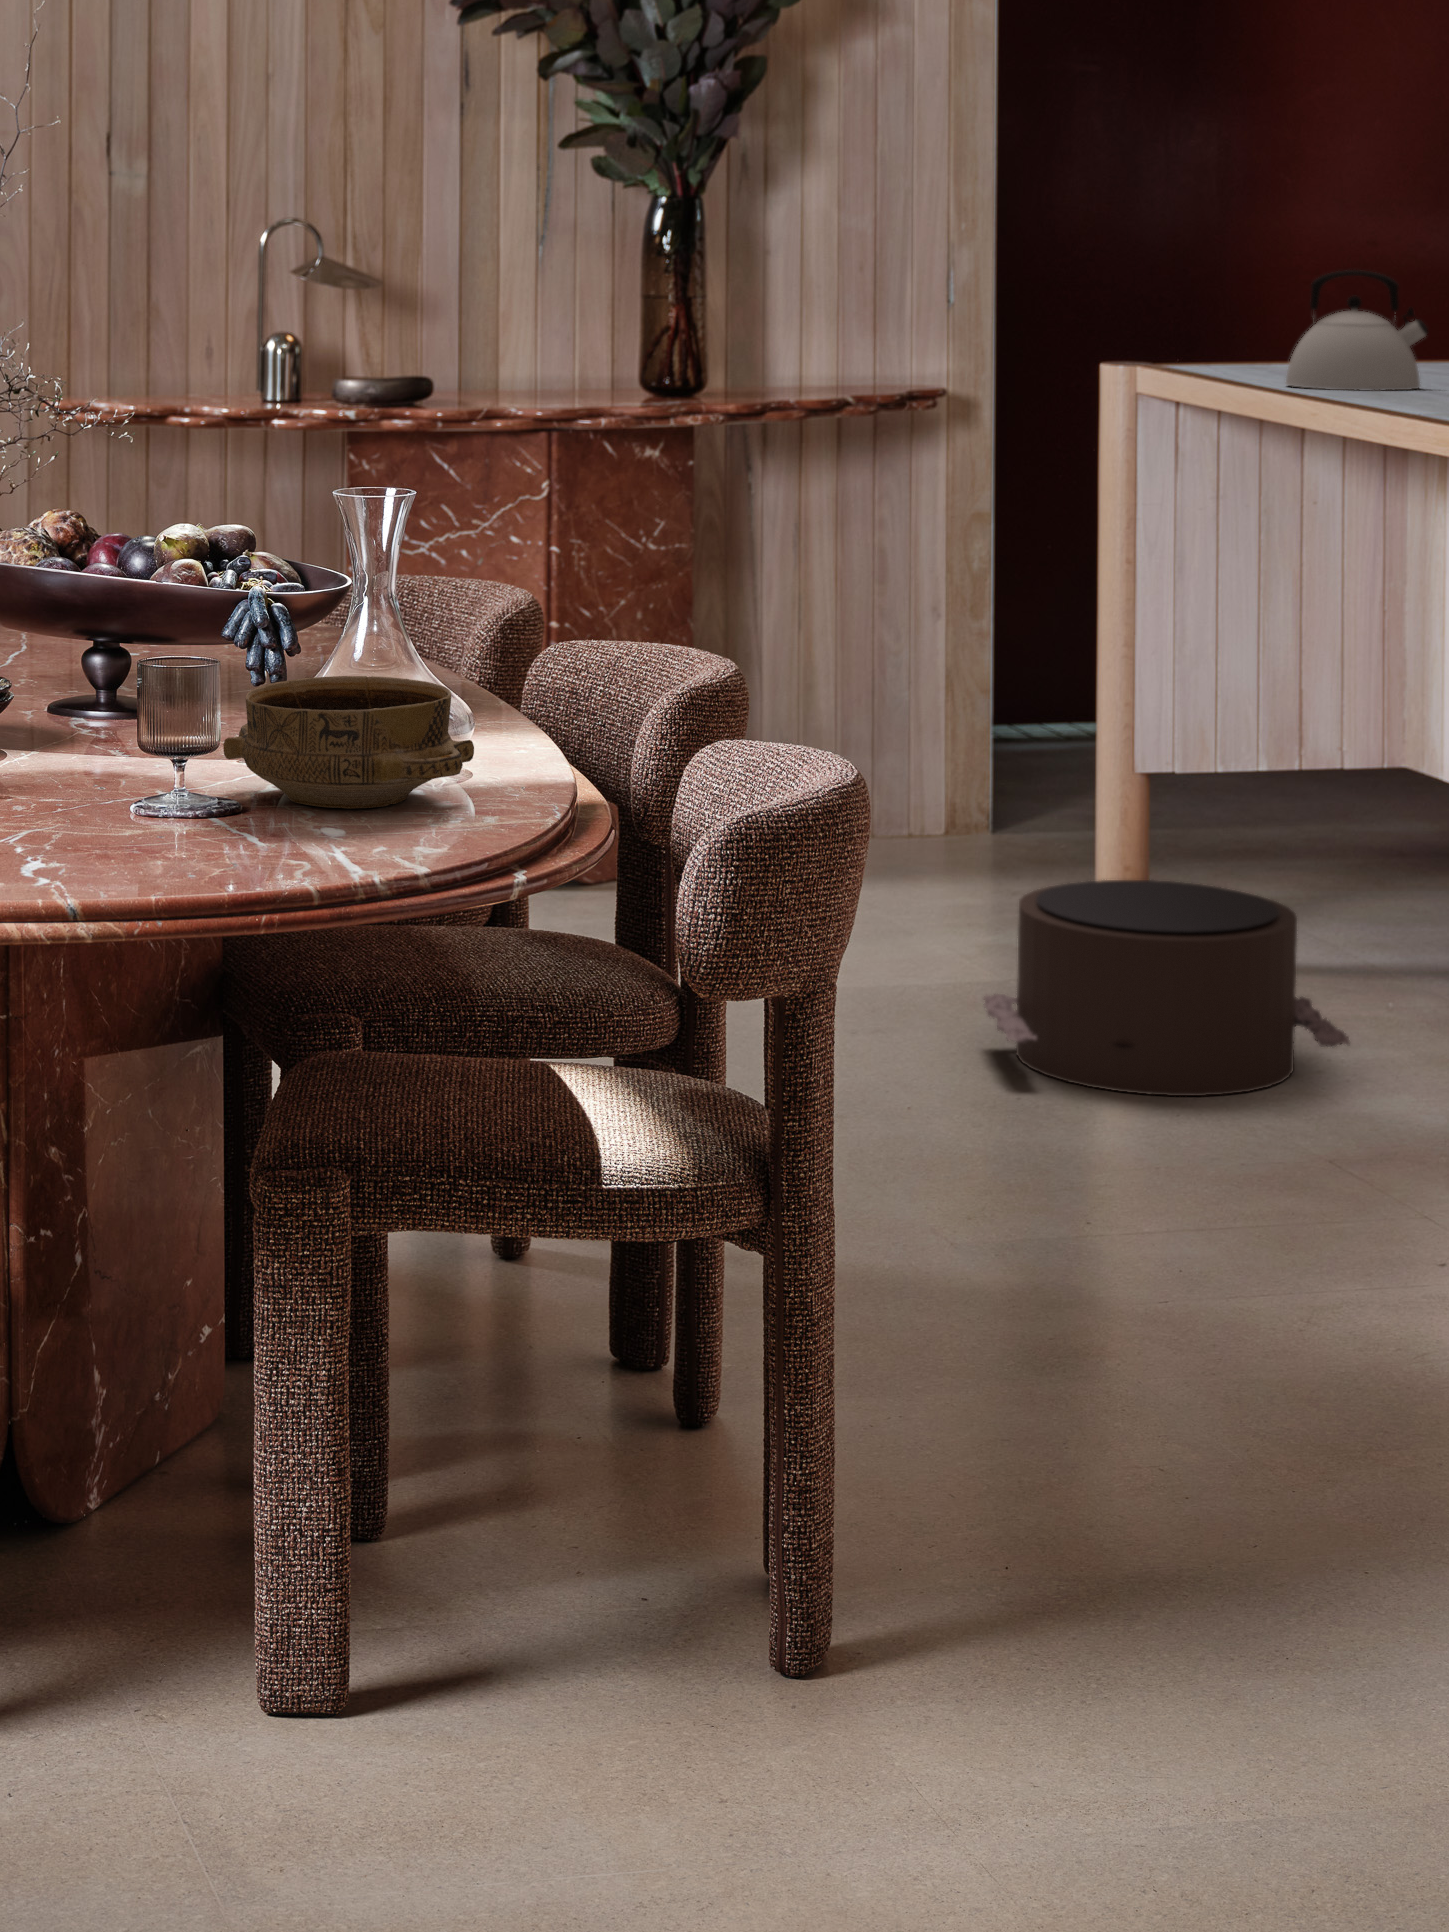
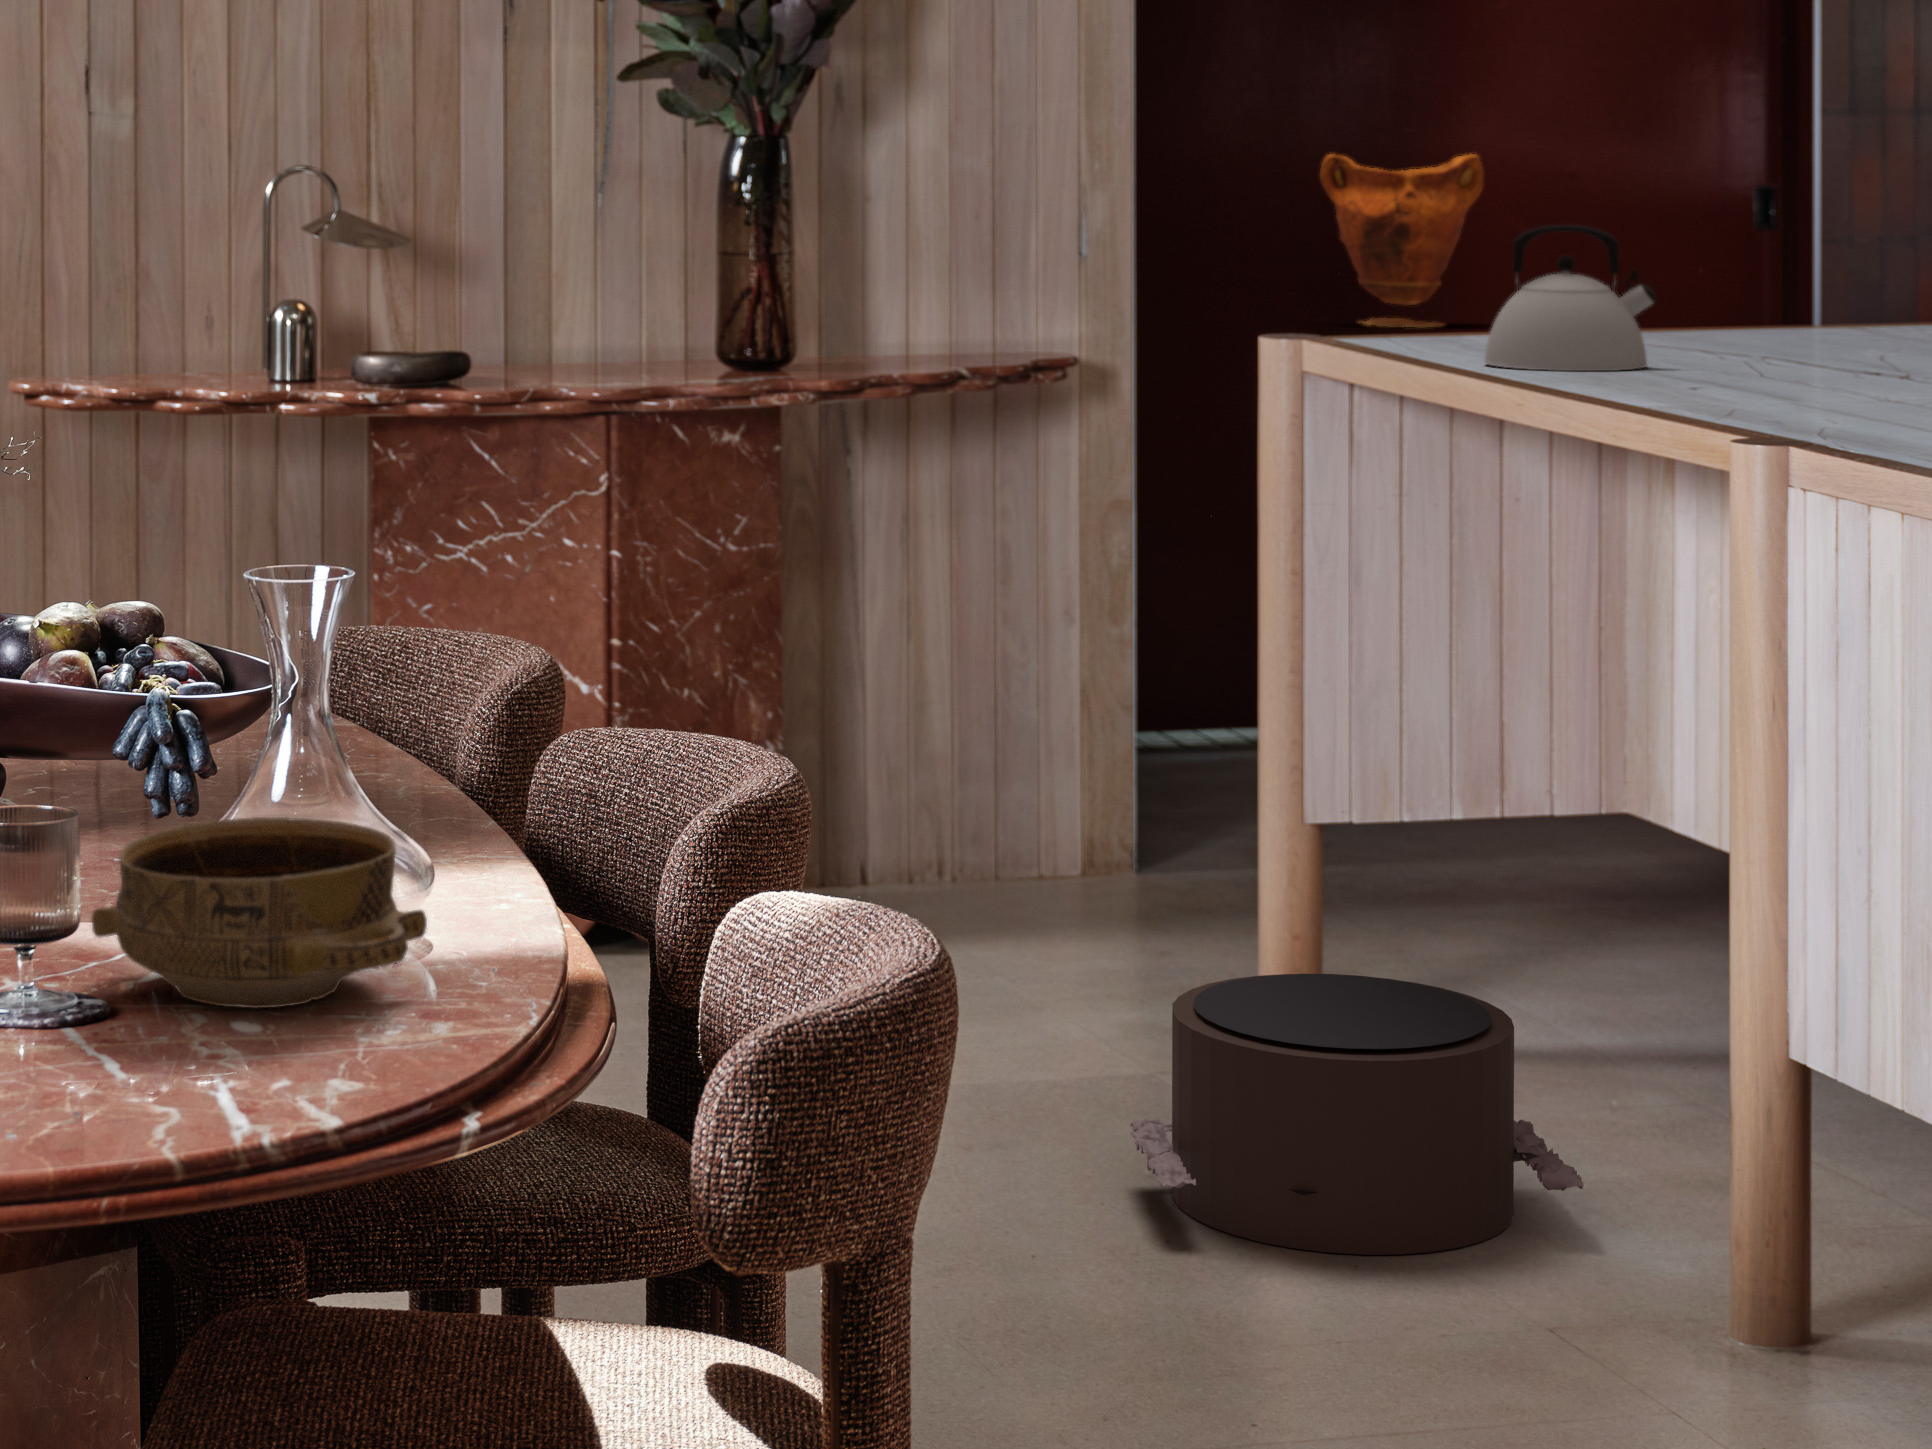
vase: none [1152,217,1291,363] -> present [1320,154,1484,327]

